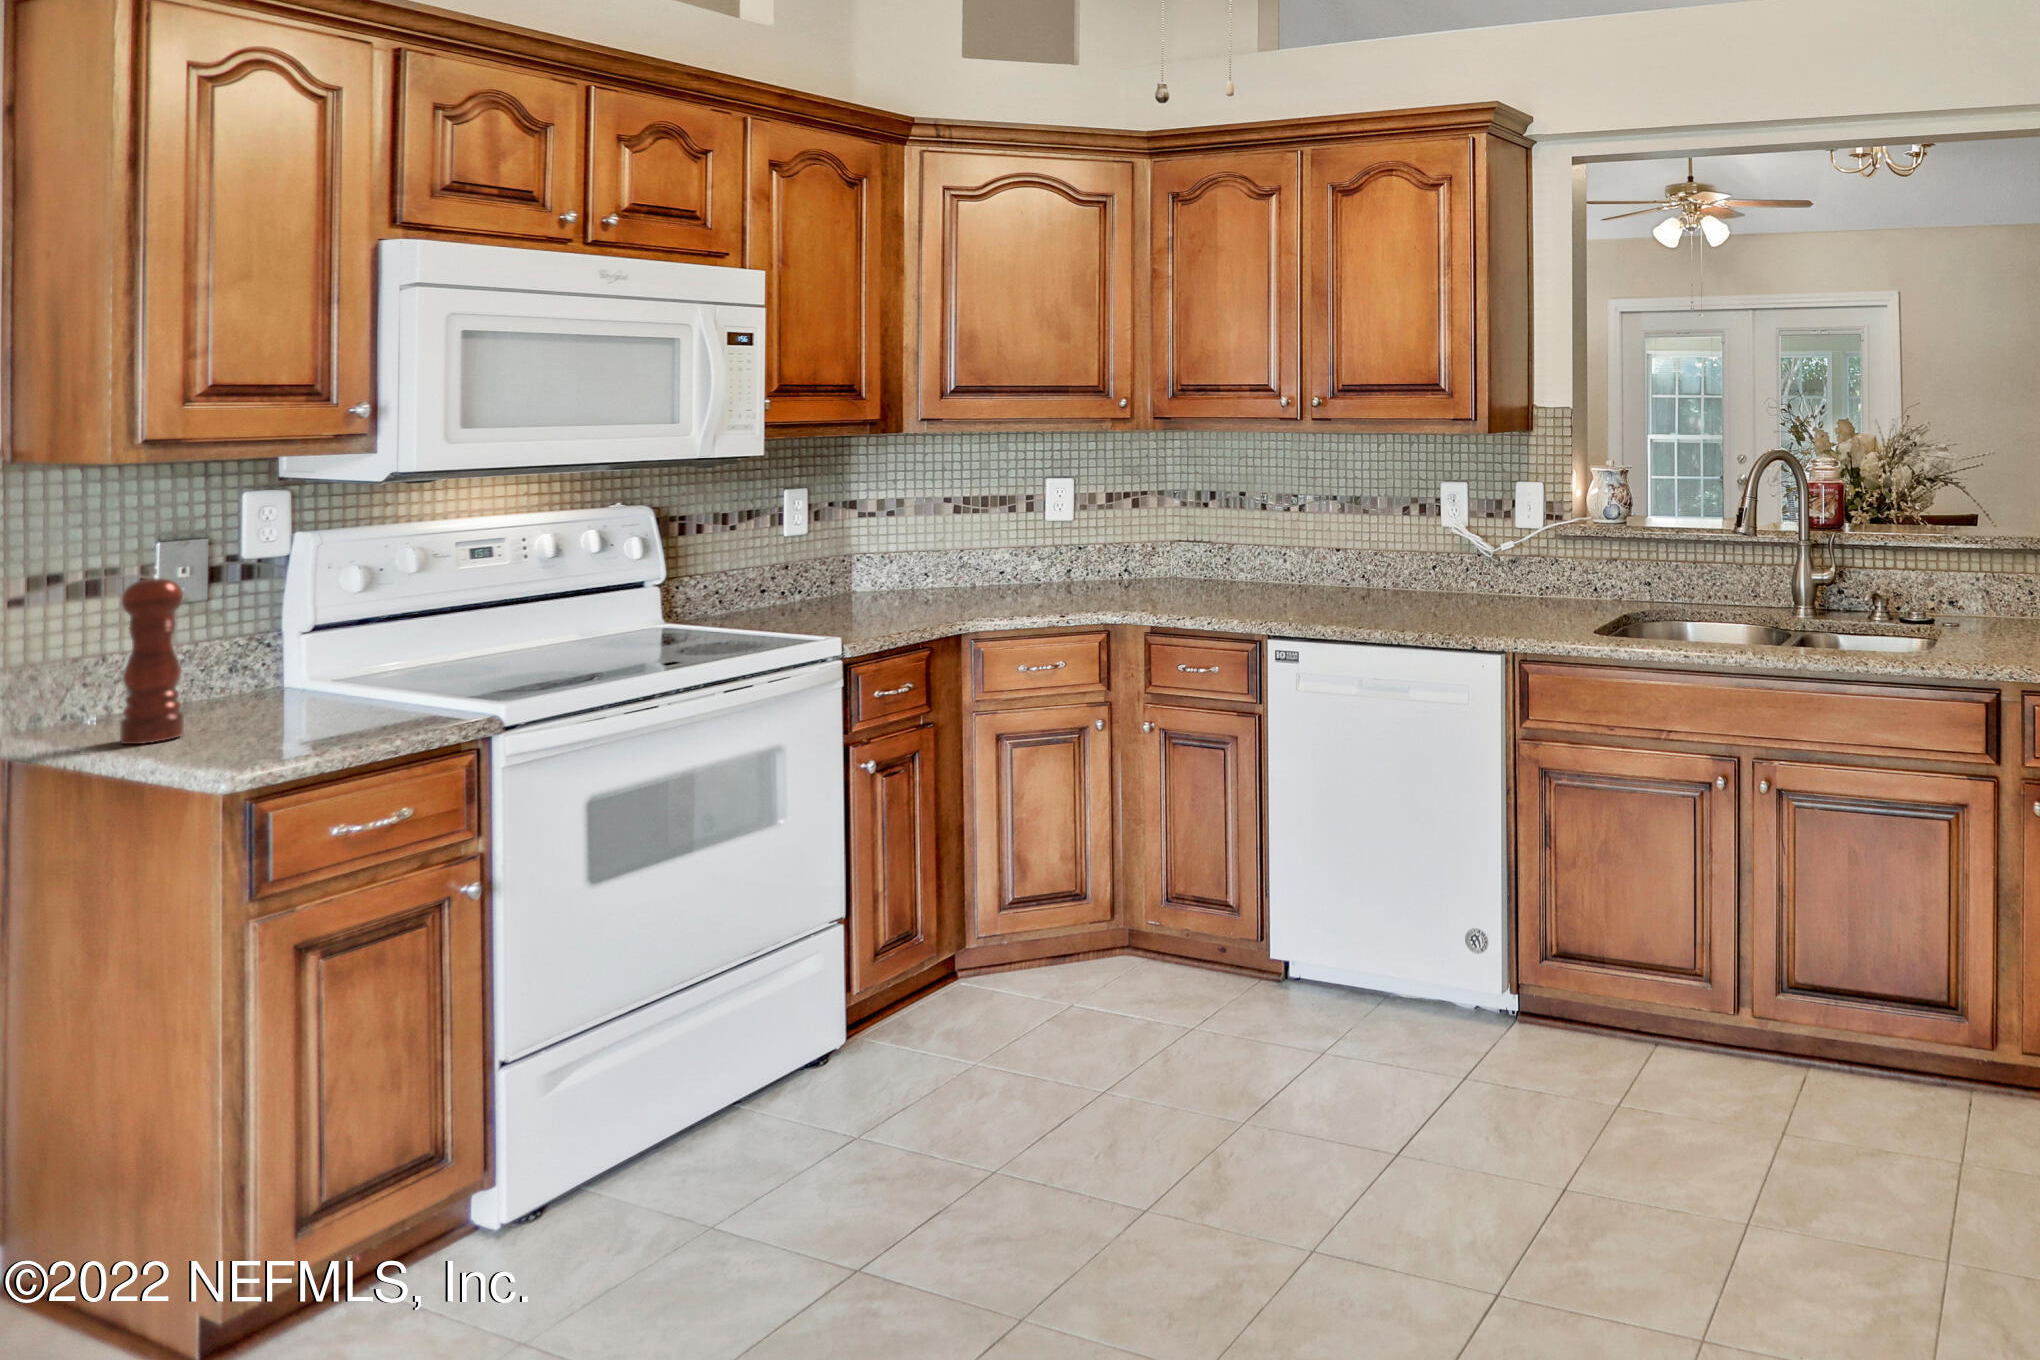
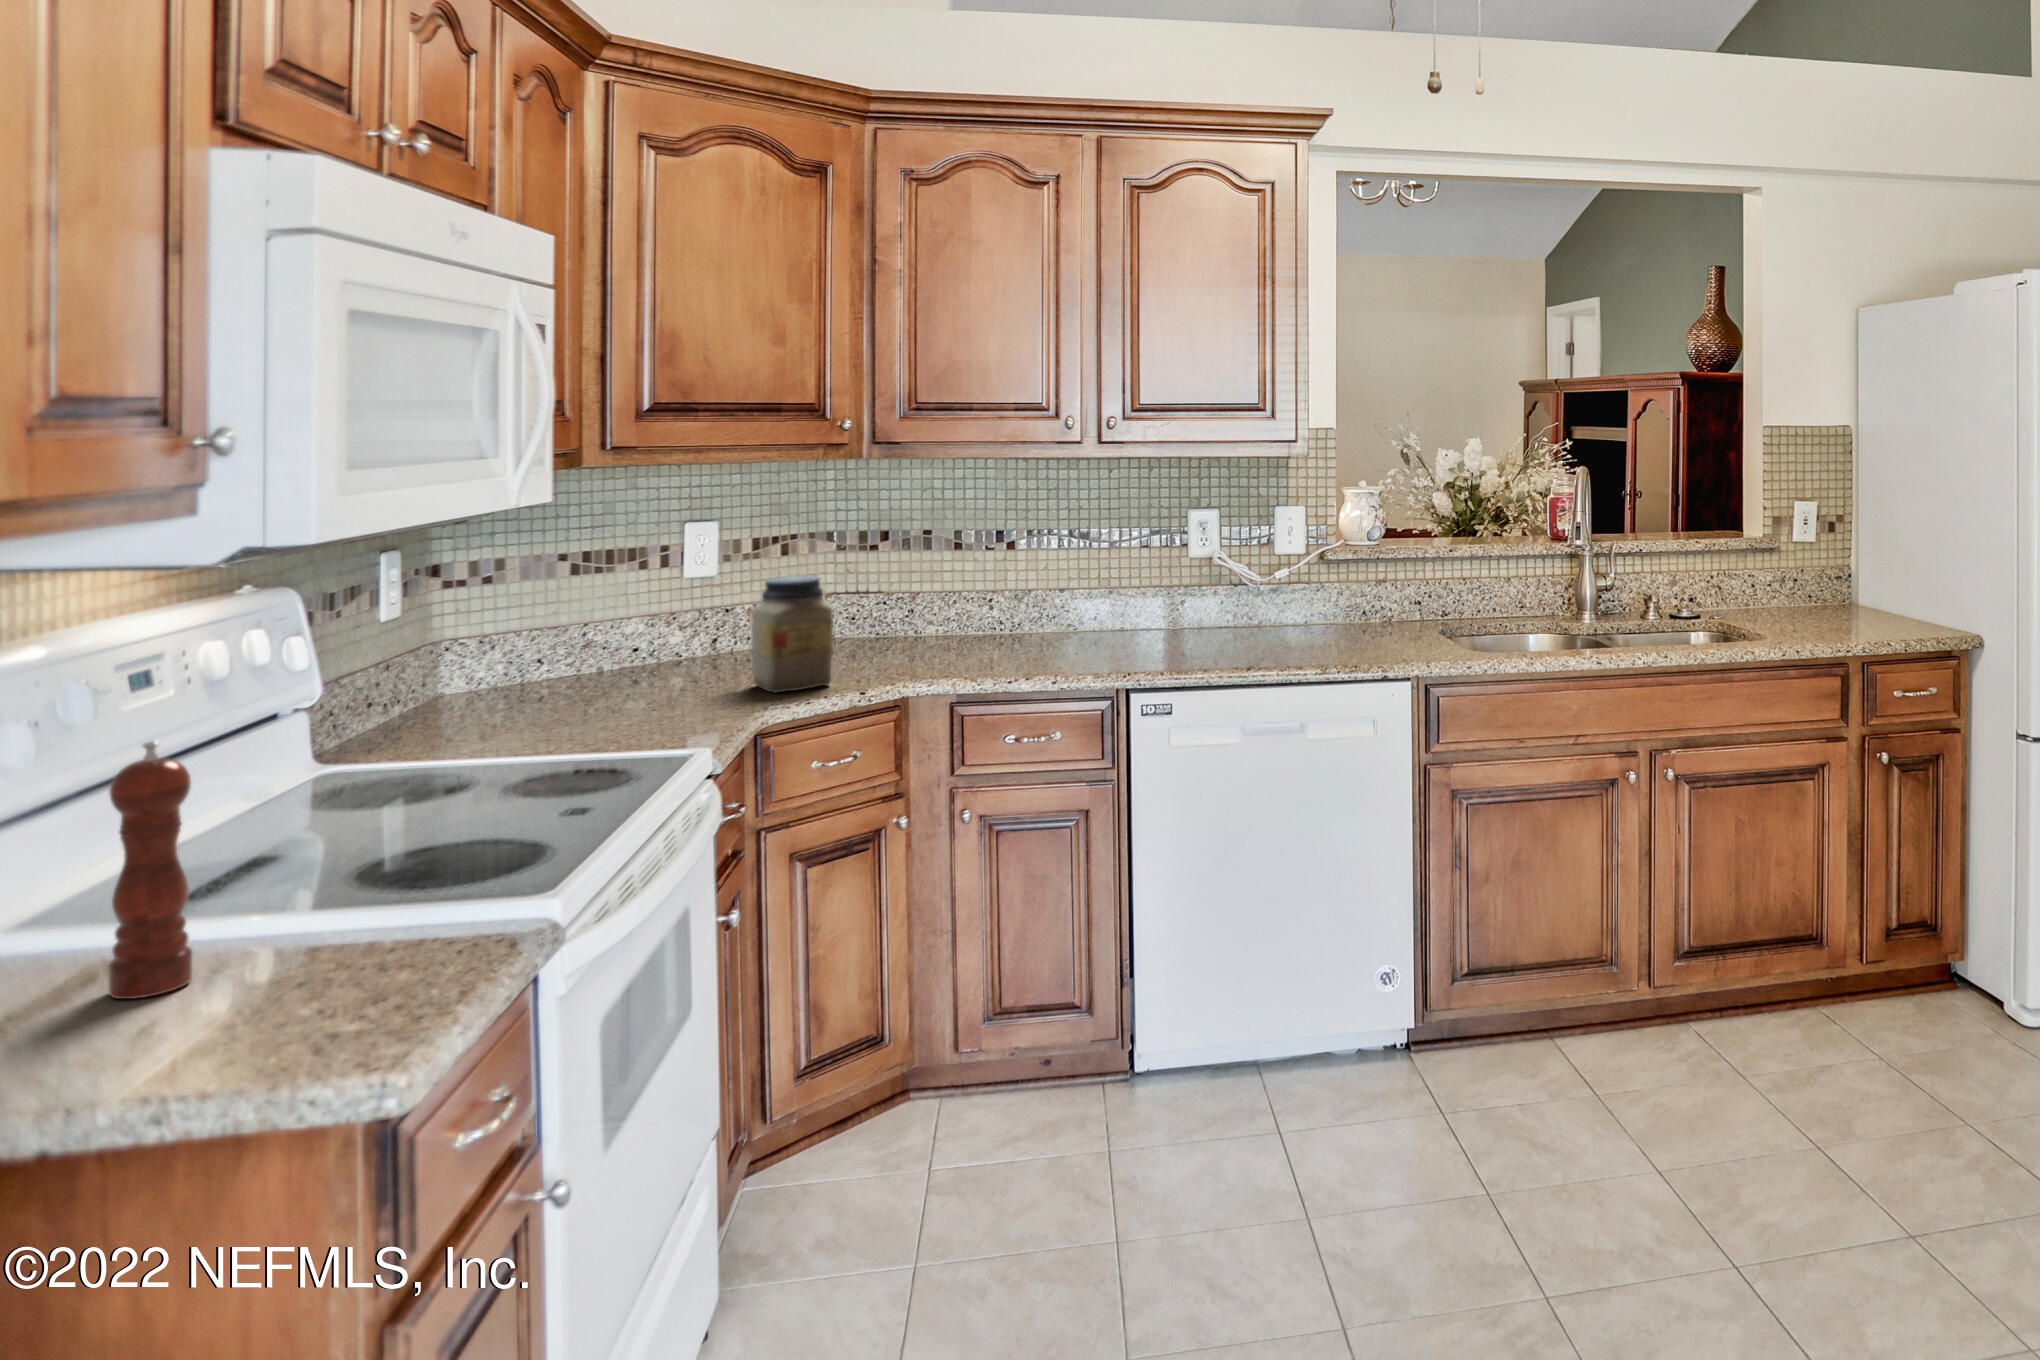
jar: none [994,516,1051,608] -> present [751,576,833,693]

